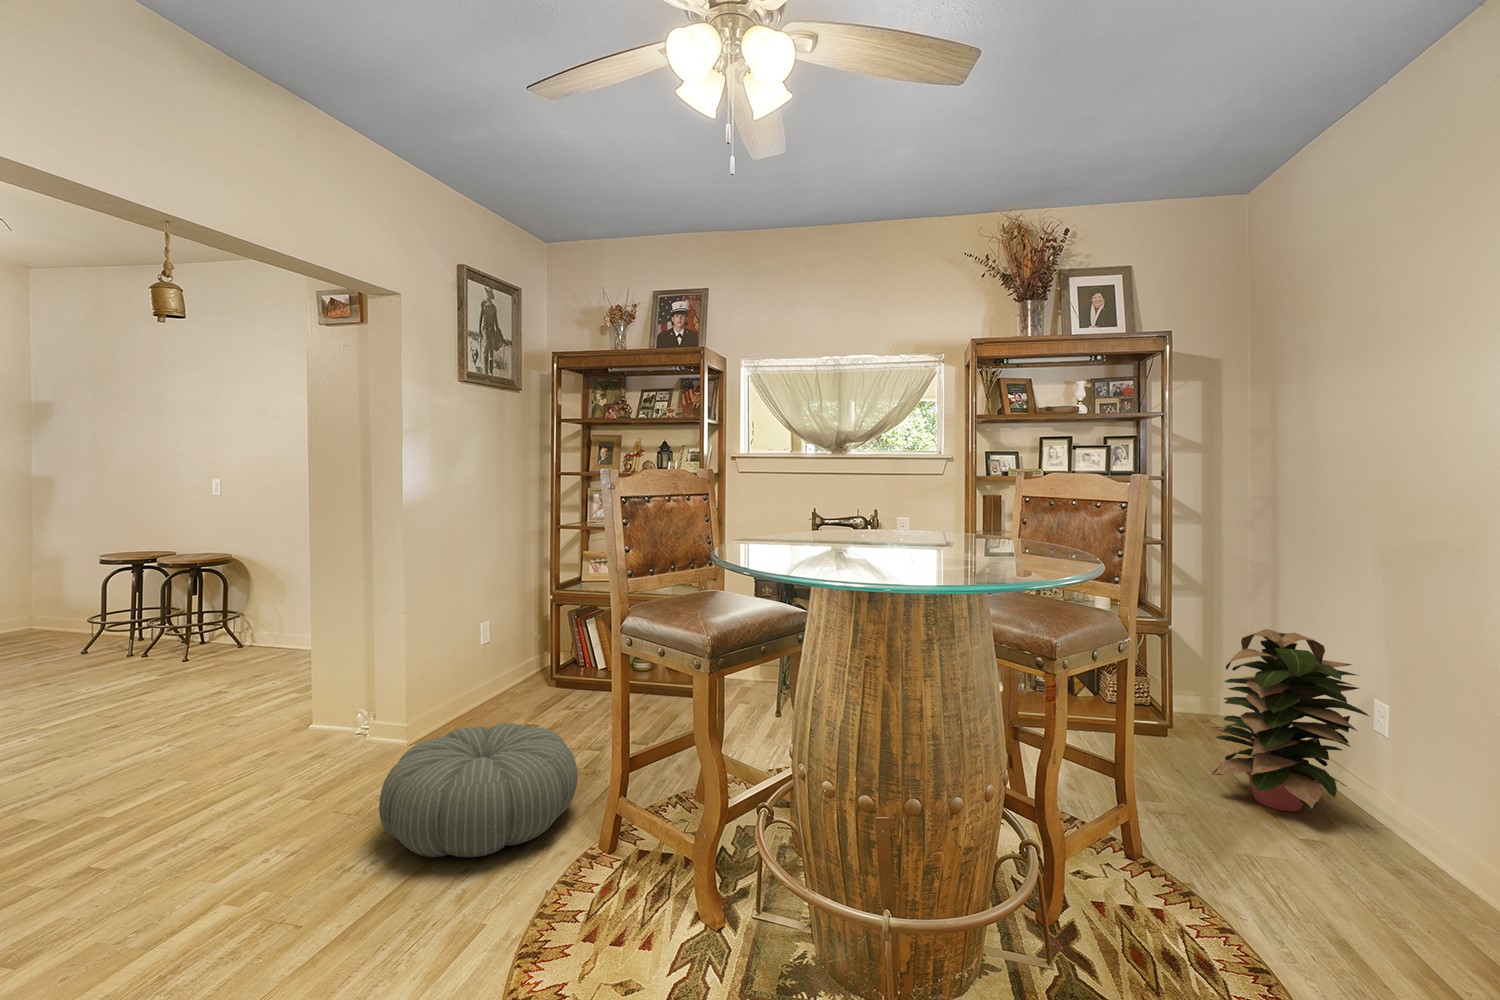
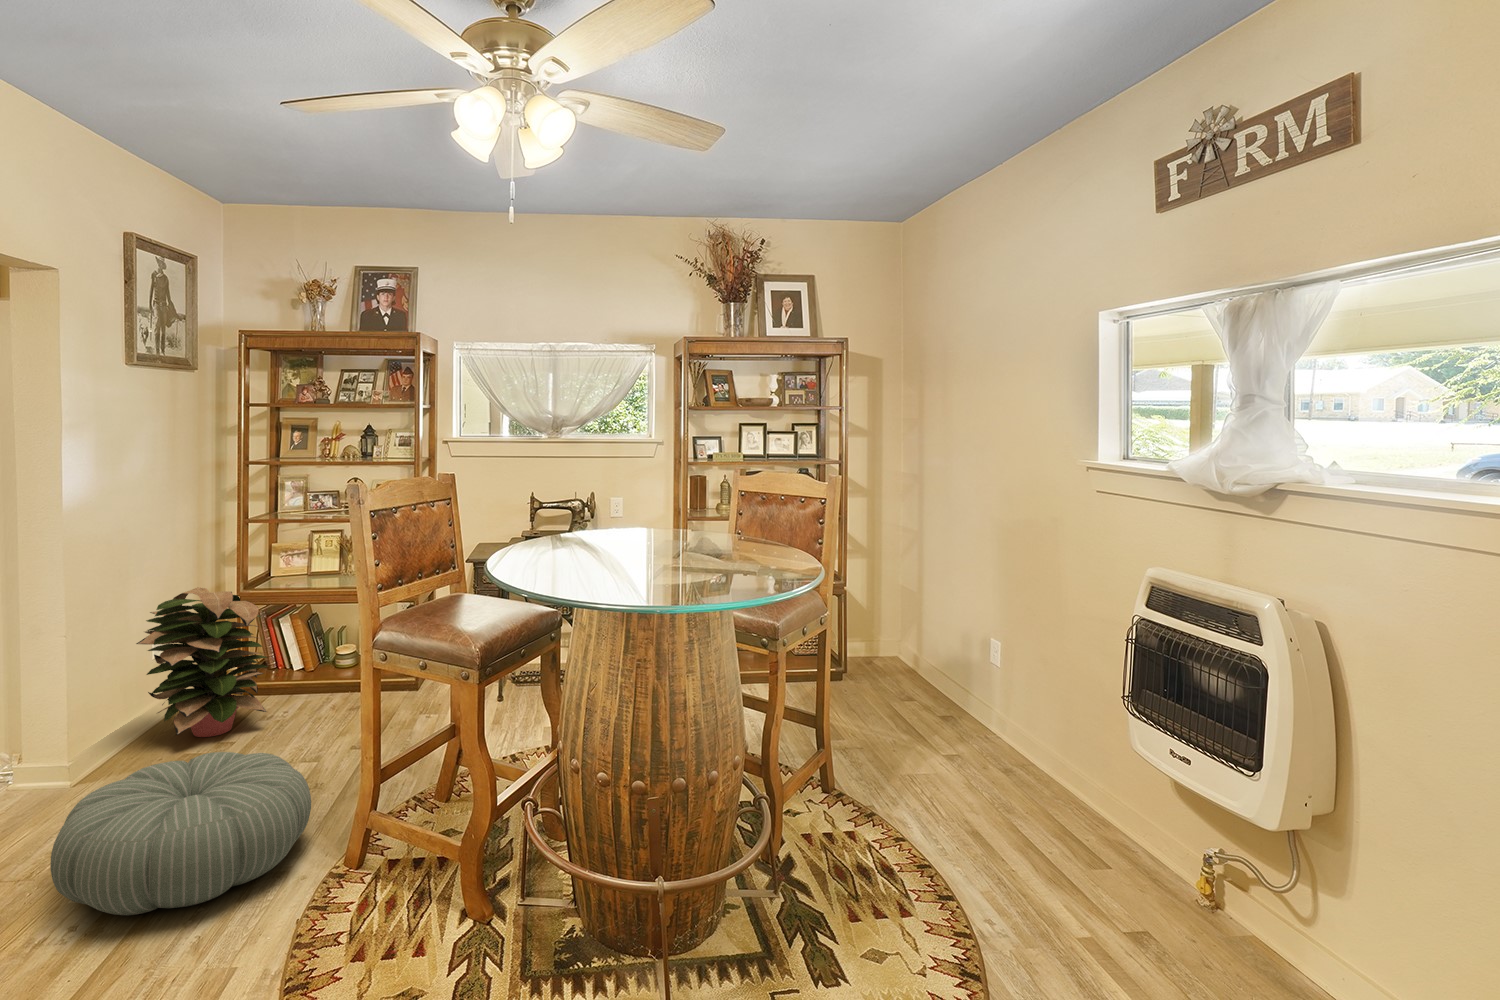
decorative plant: present [1211,629,1369,811] -> present [136,587,268,737]

